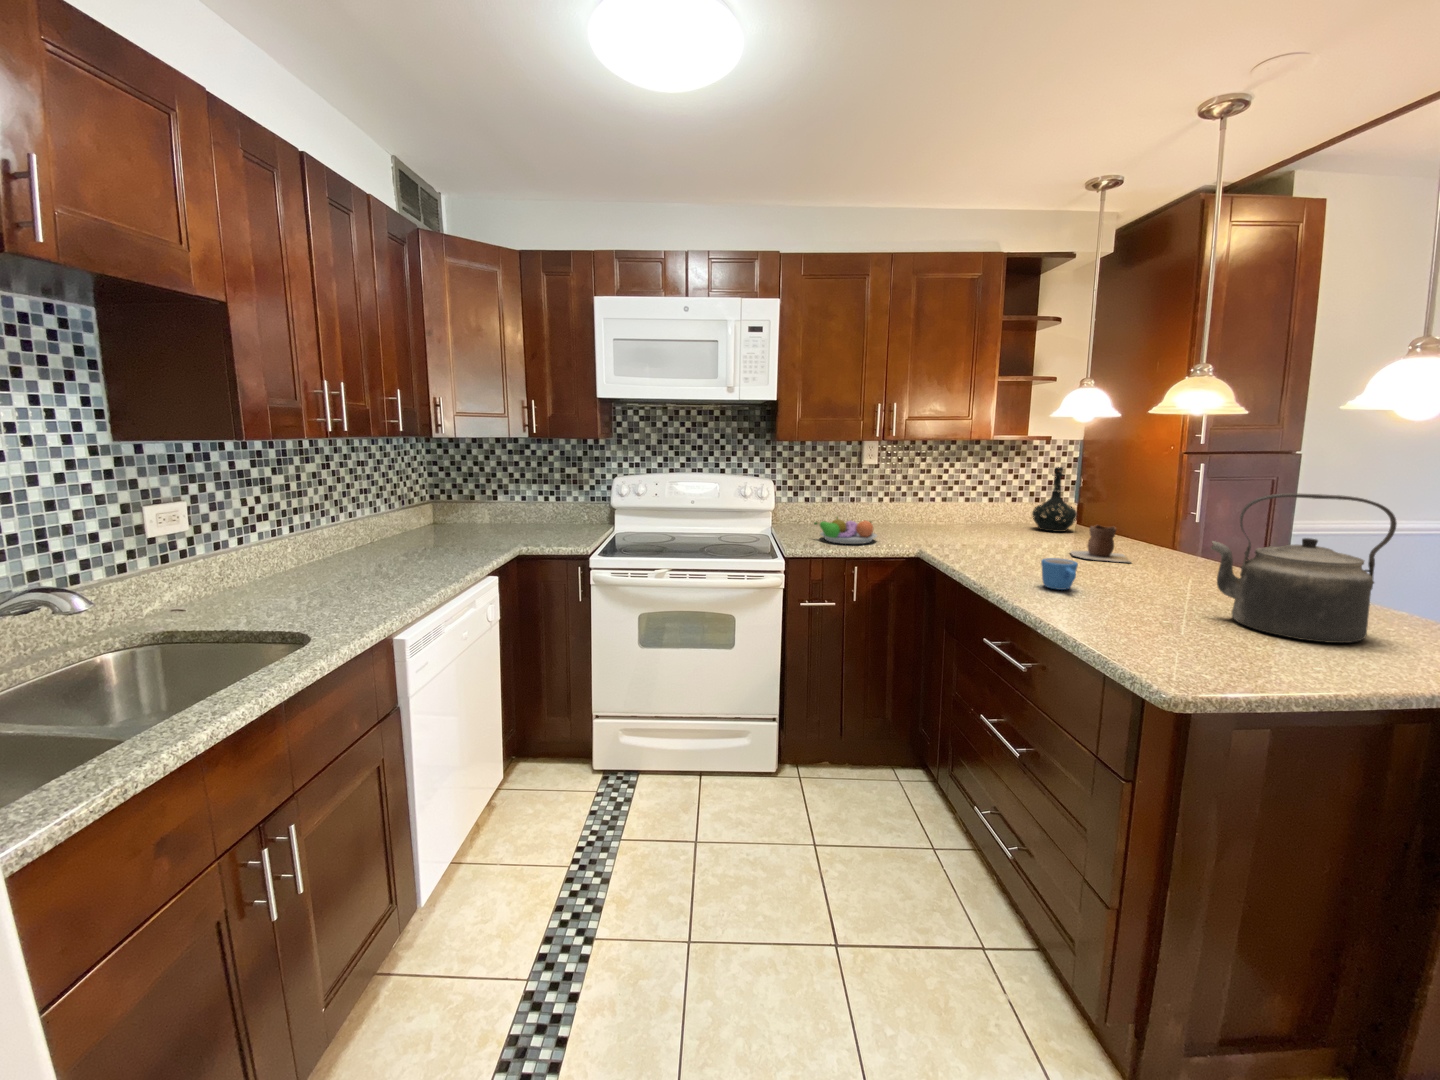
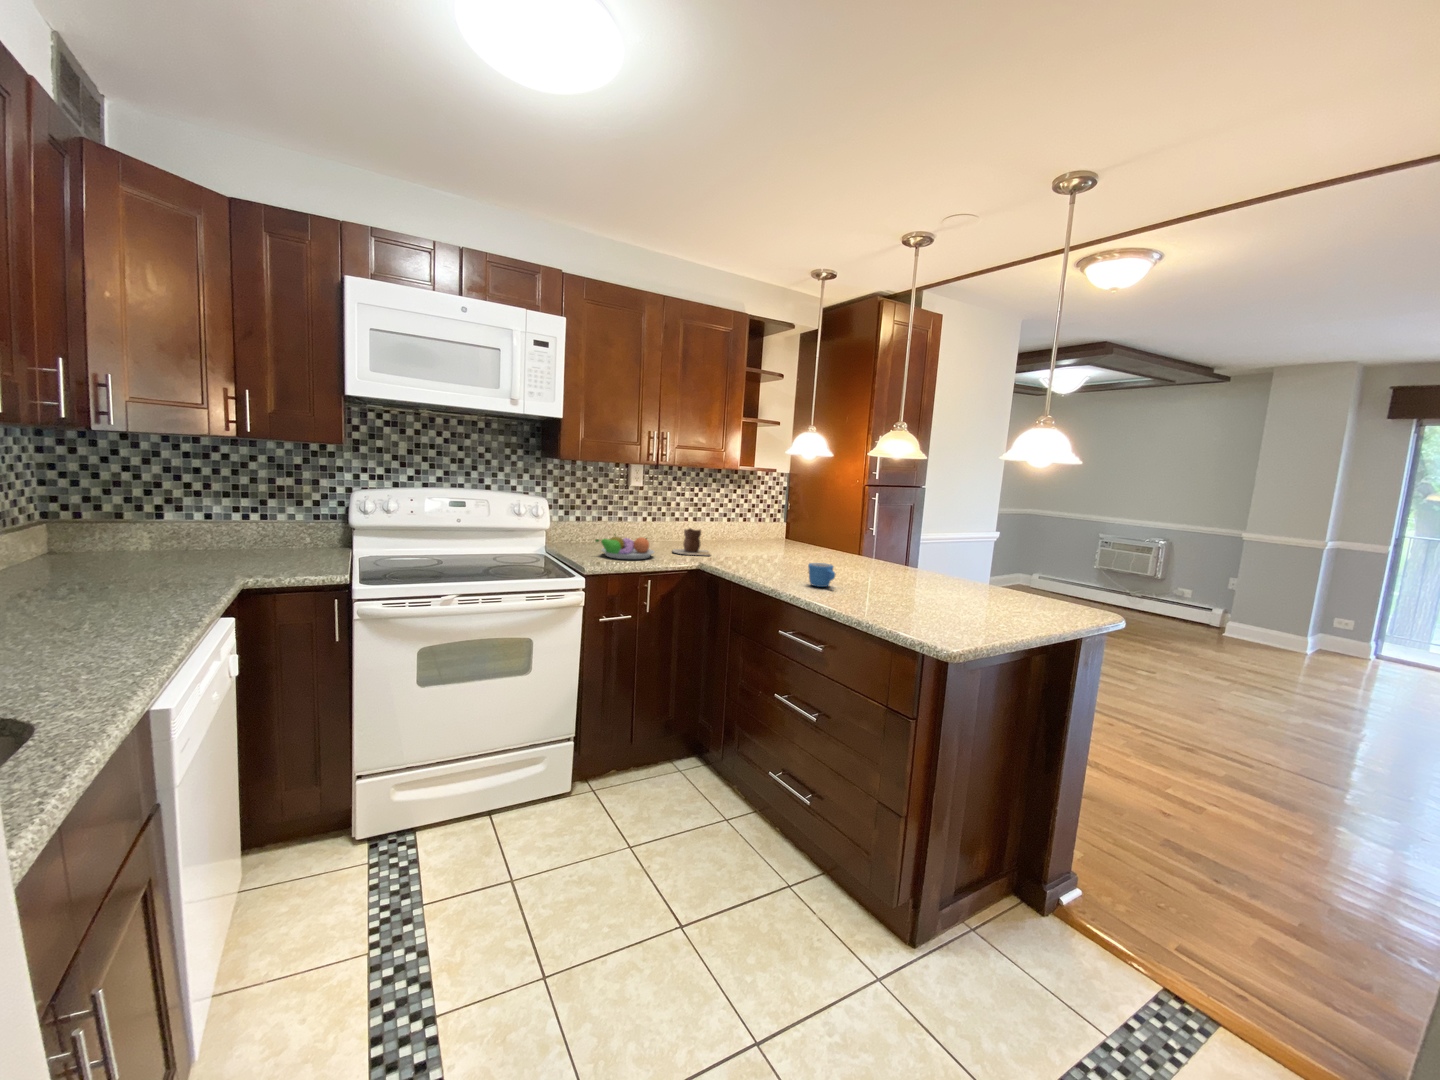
bottle: present [1032,467,1077,532] -> none [761,492,794,545]
kettle: present [1211,493,1397,643] -> none [918,512,1010,608]
vase: present [1071,525,1130,562] -> present [673,528,710,555]

